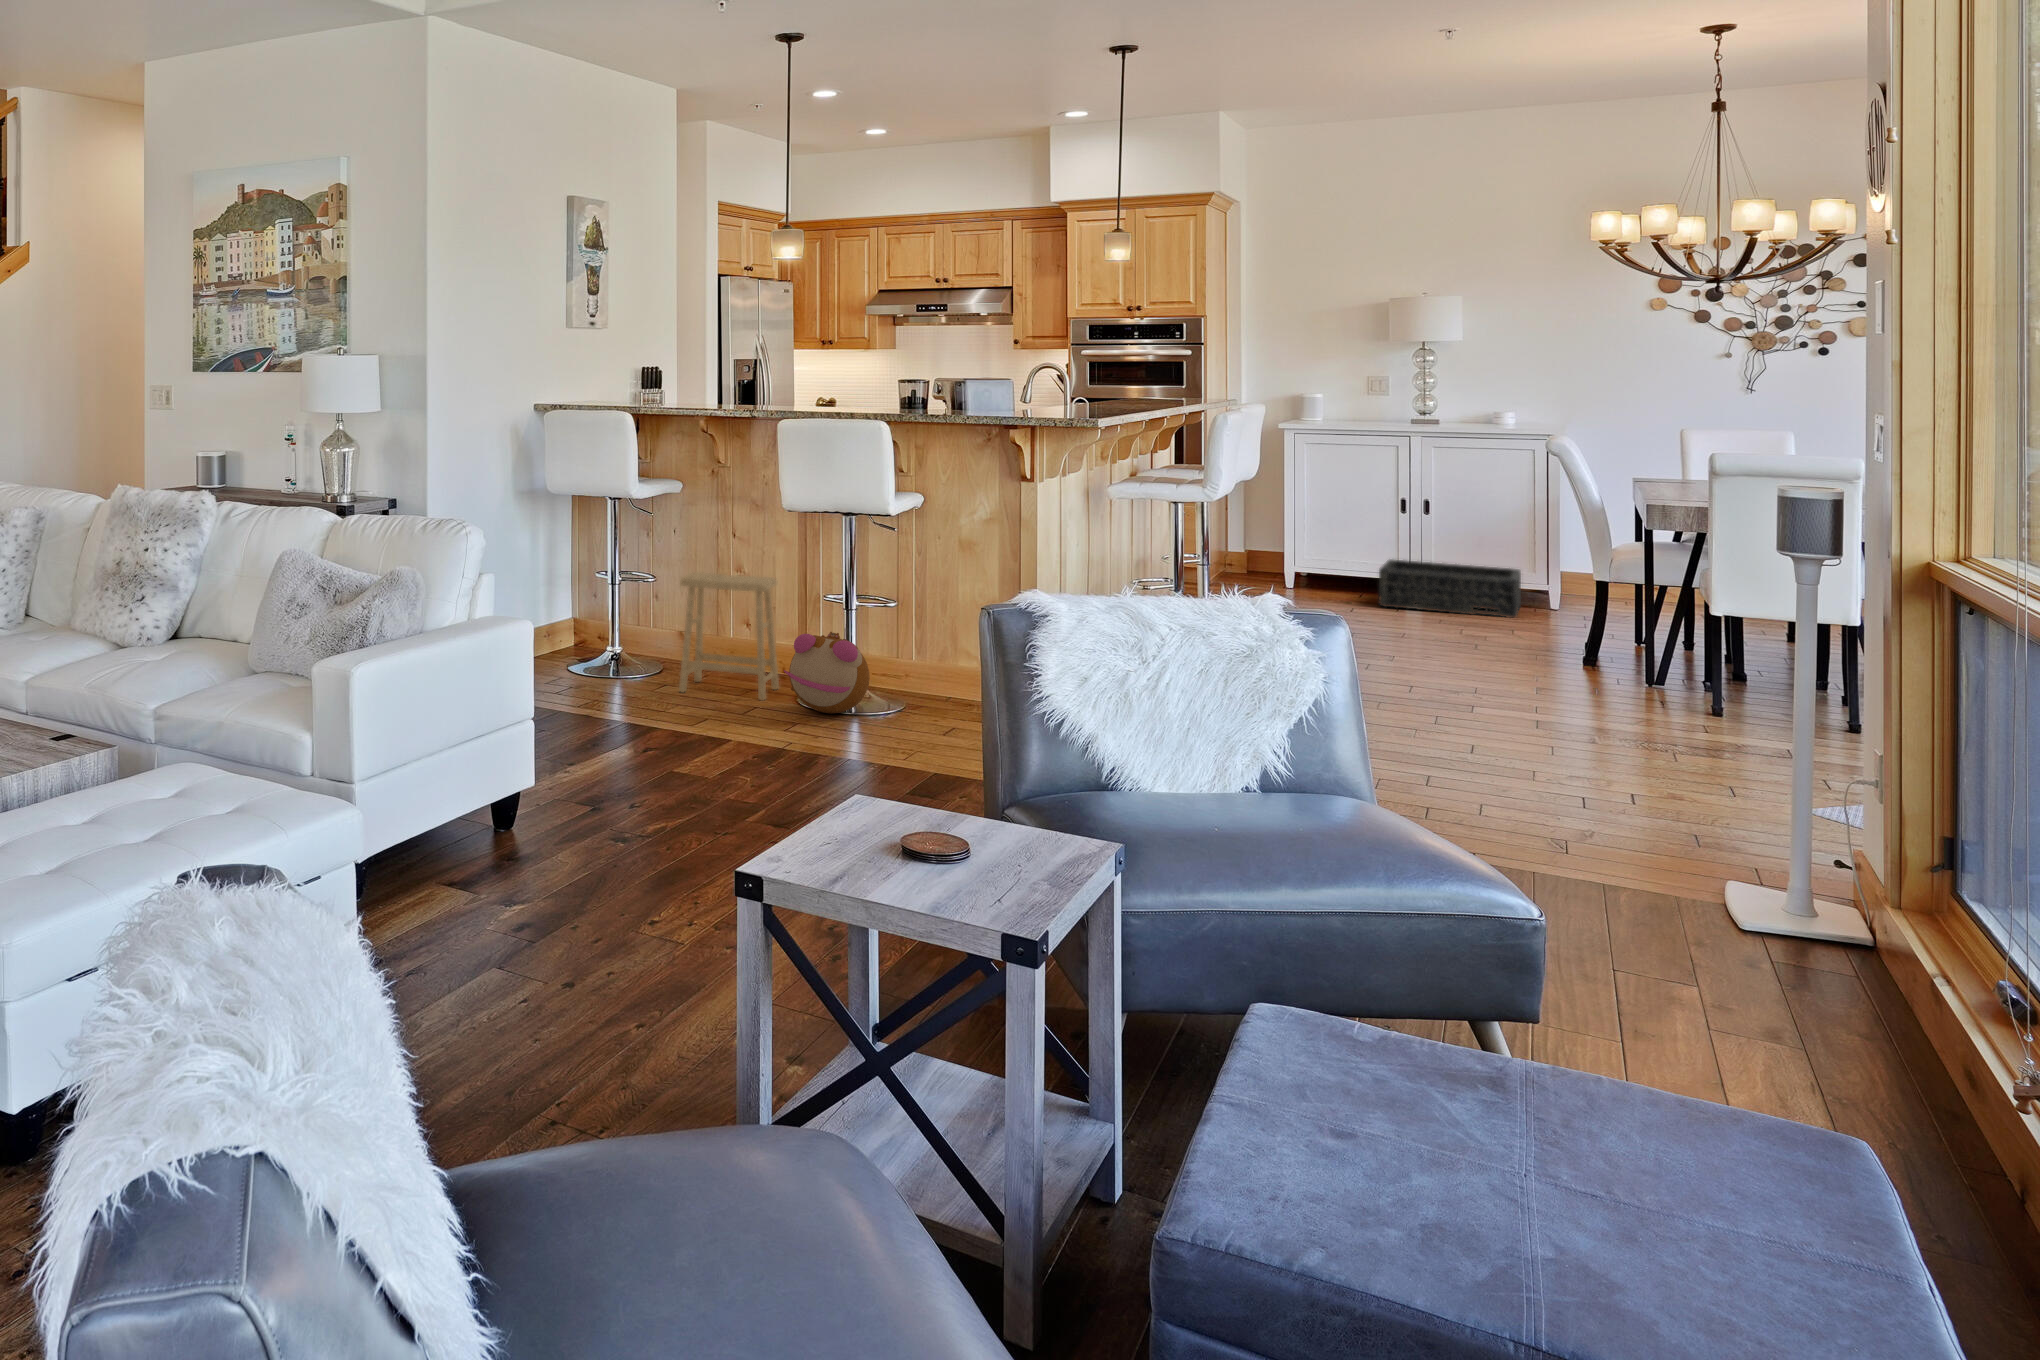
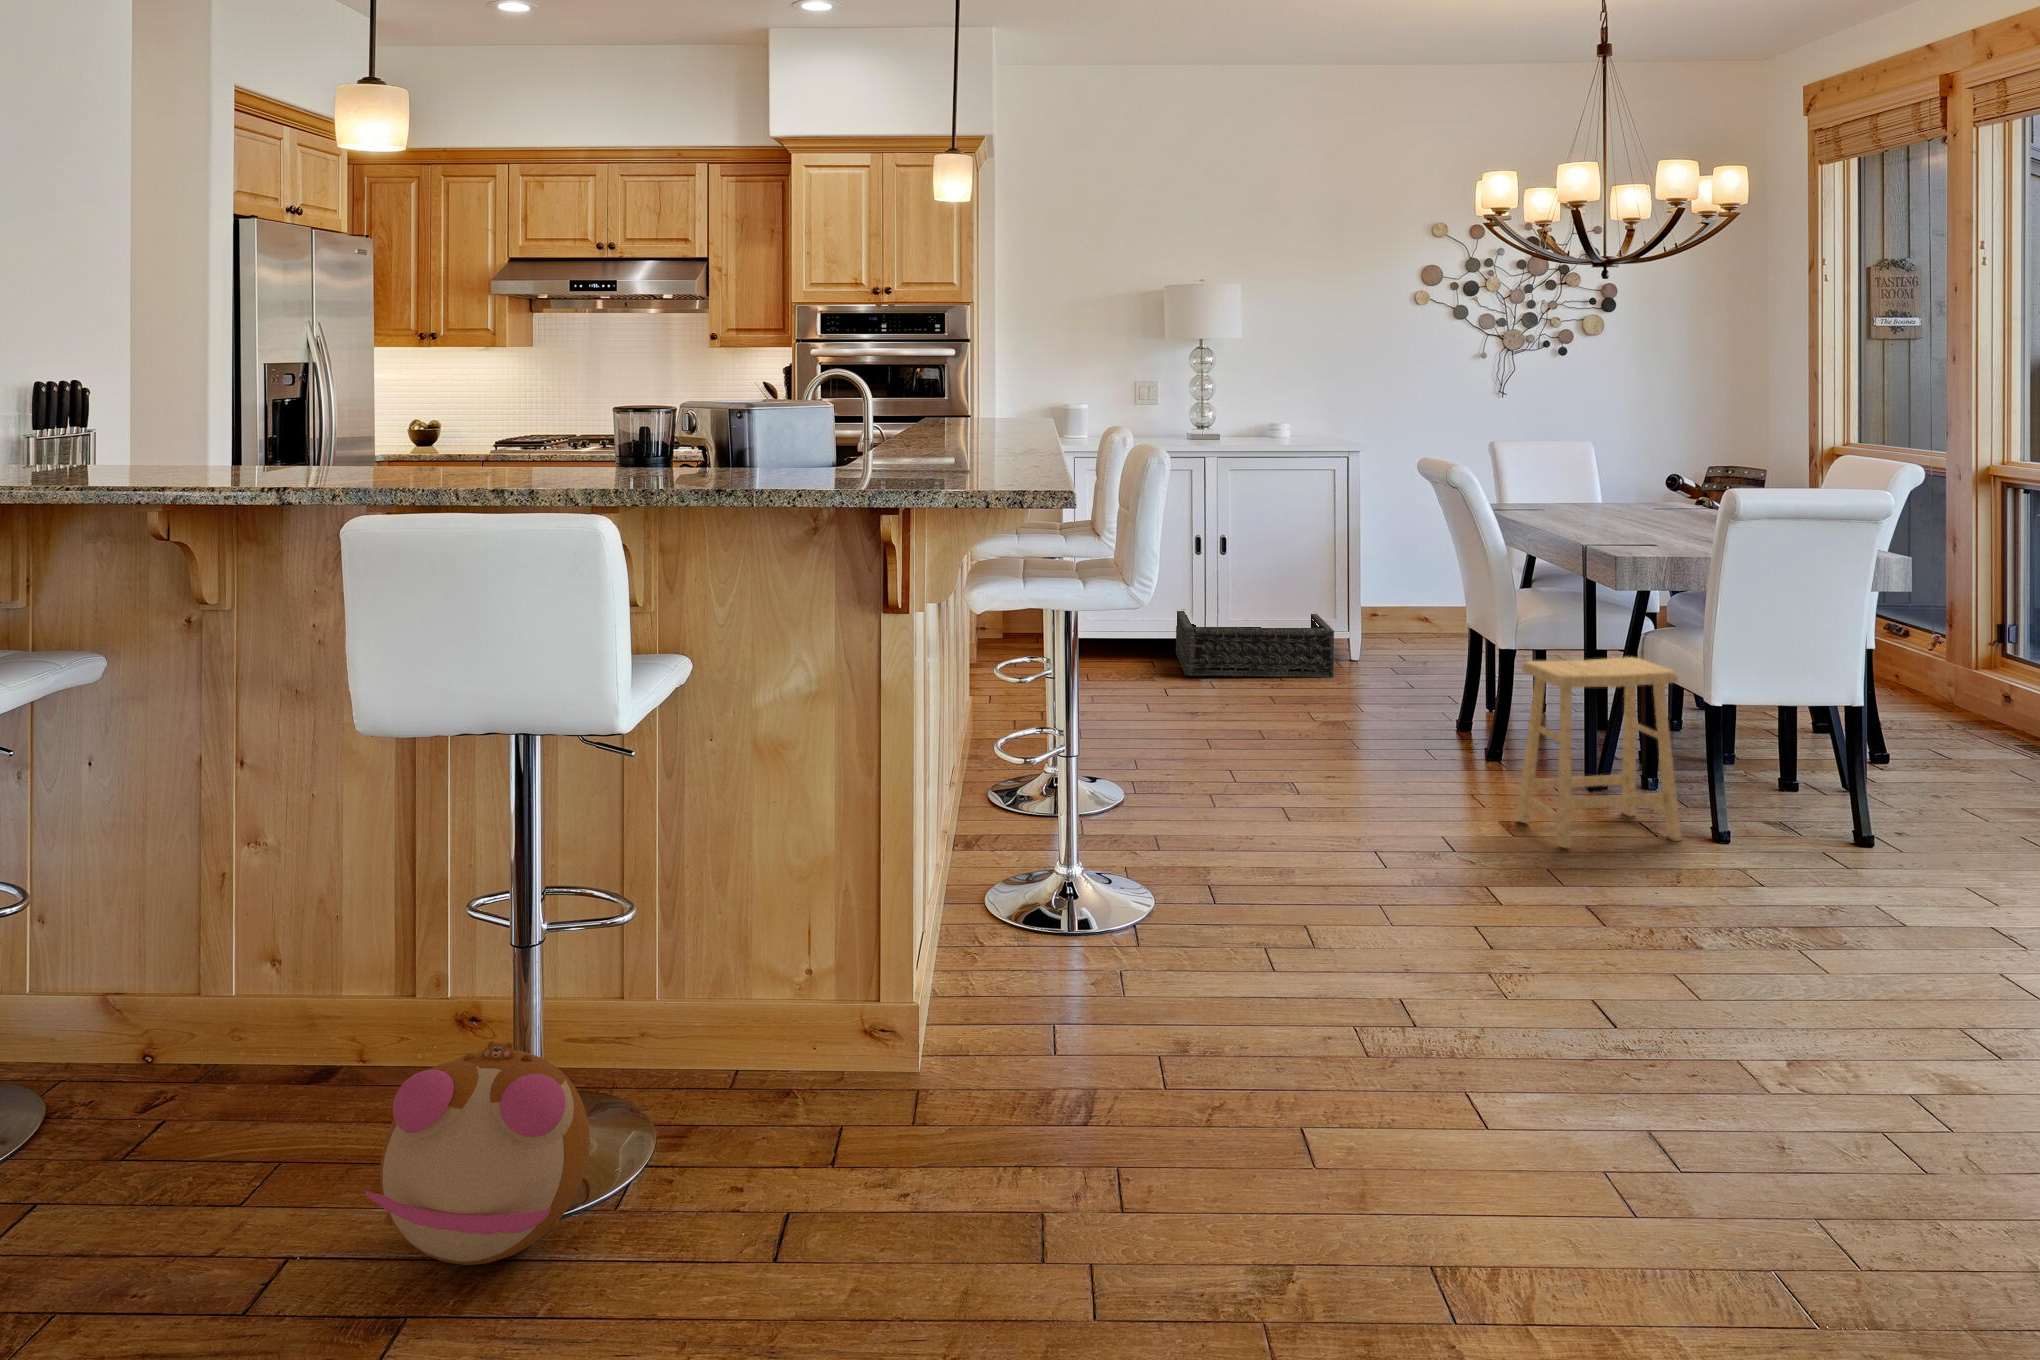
footstool: present [679,572,779,700] -> present [1517,657,1681,848]

